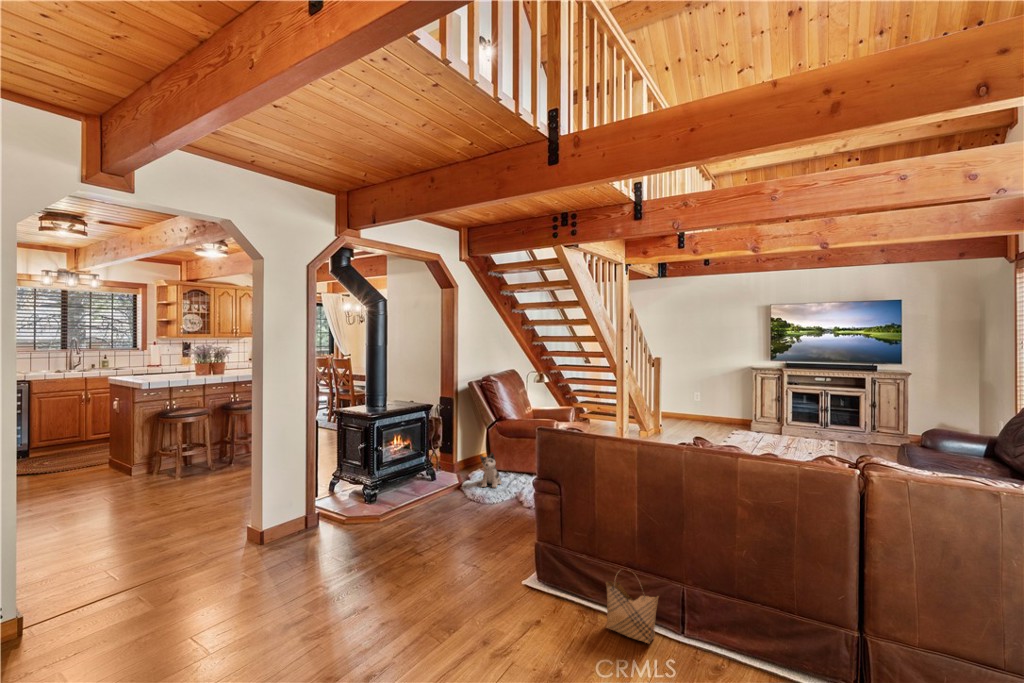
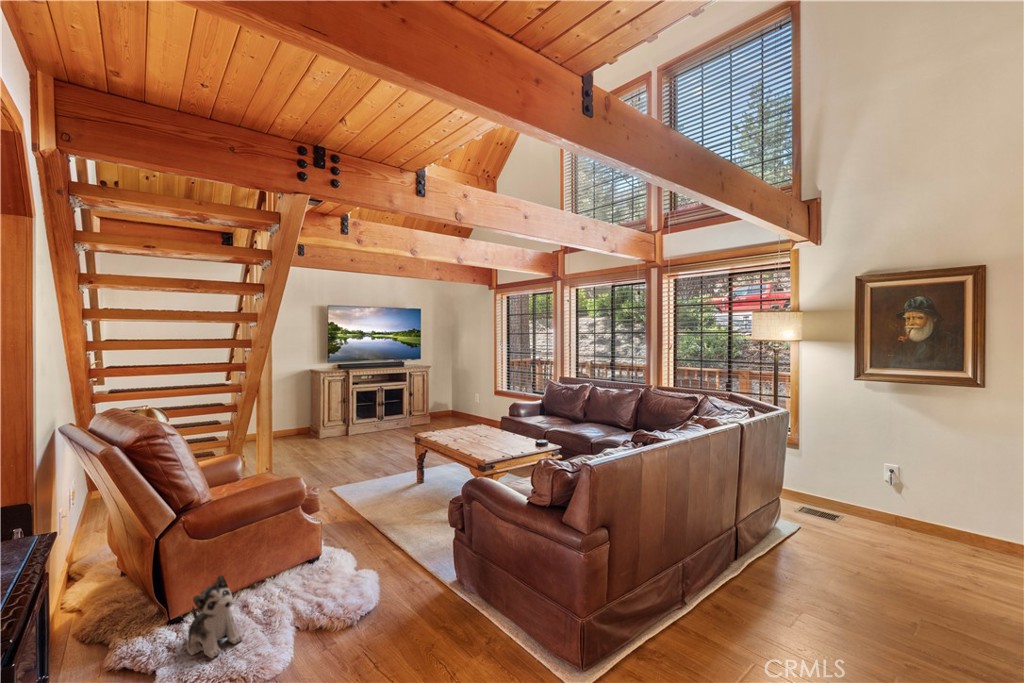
woven basket: present [606,569,658,643] -> none [667,555,708,647]

